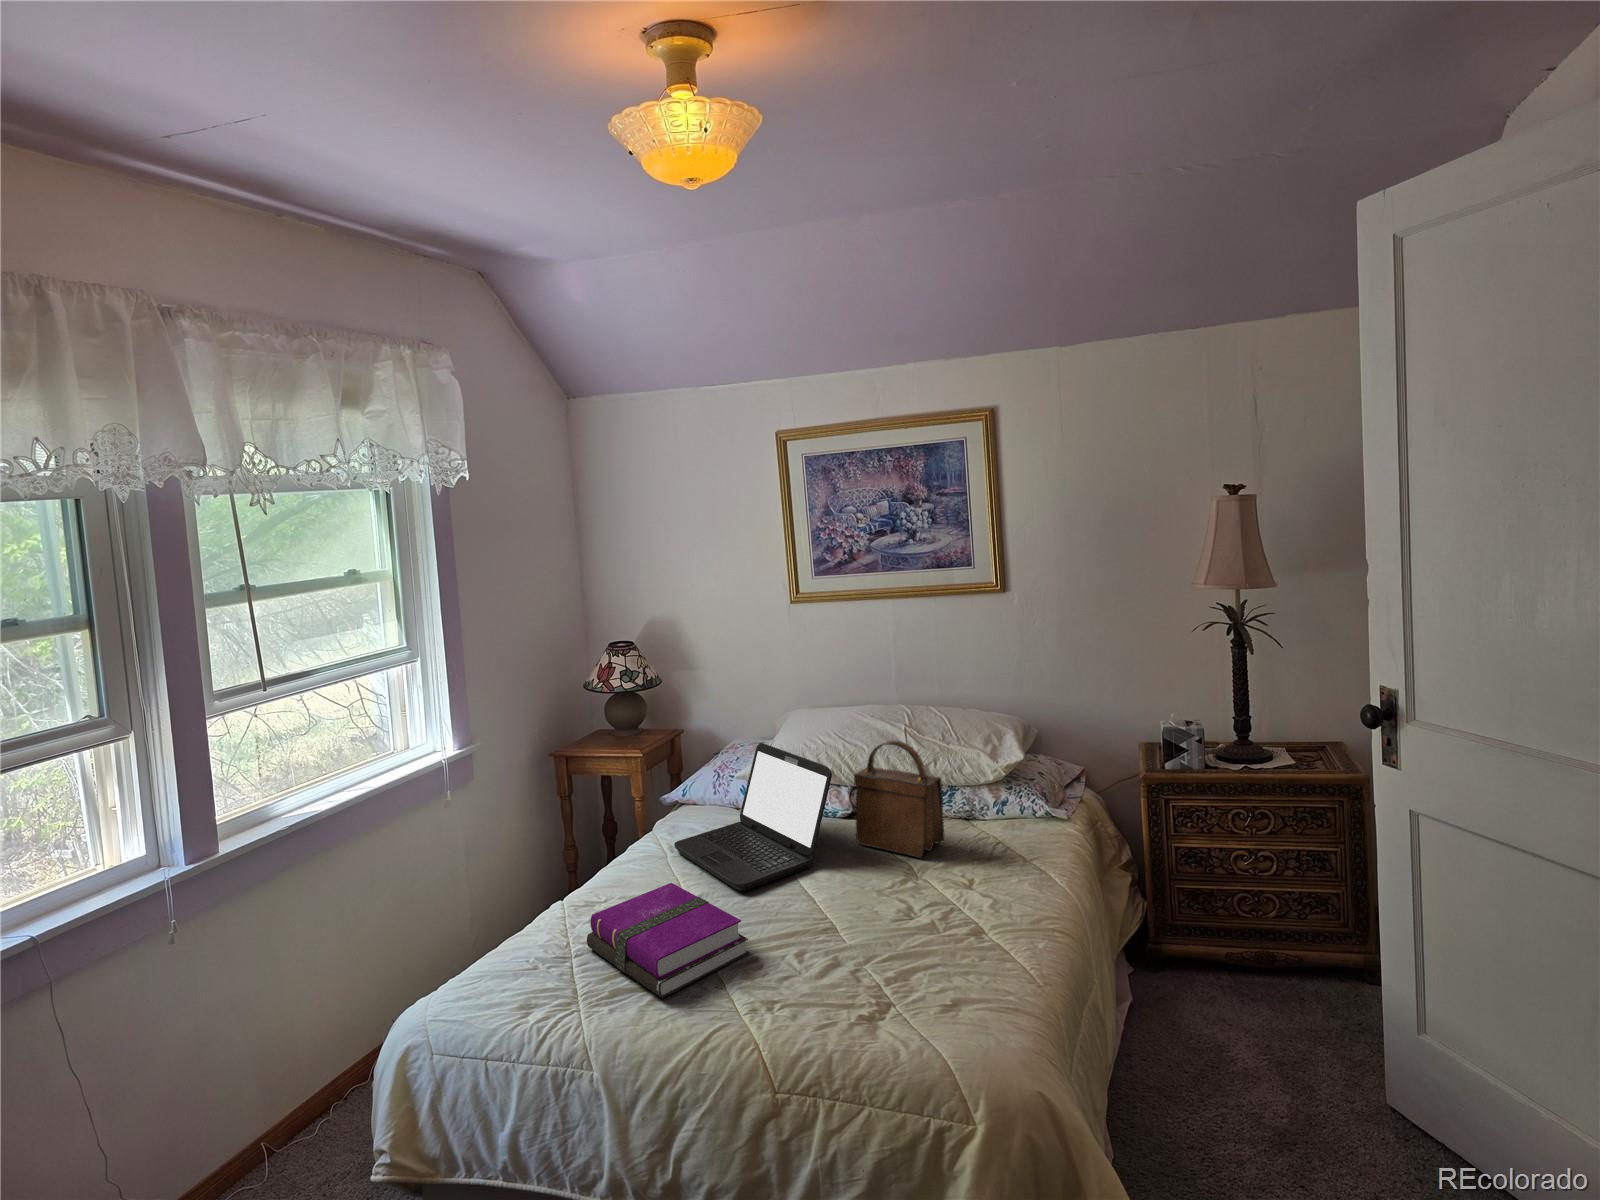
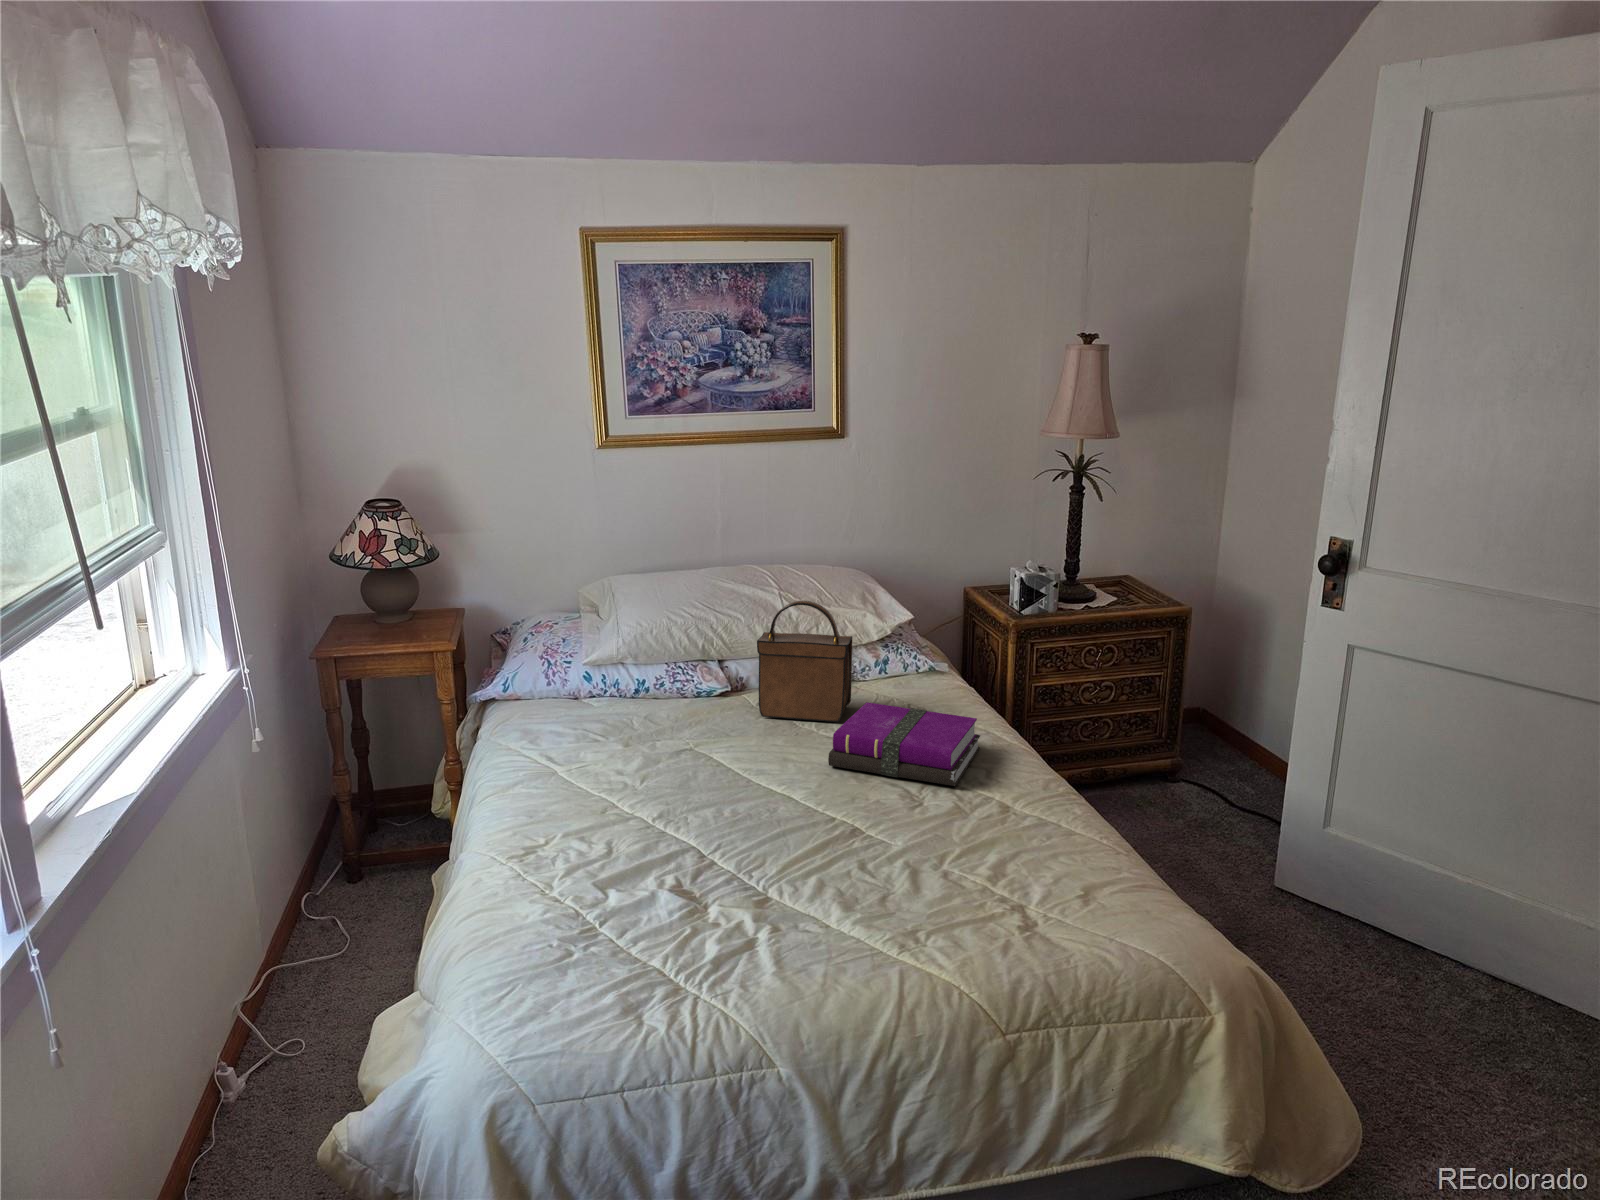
laptop: present [674,743,832,891] -> none [553,615,748,777]
notebook: present [587,883,749,998] -> present [828,702,980,786]

